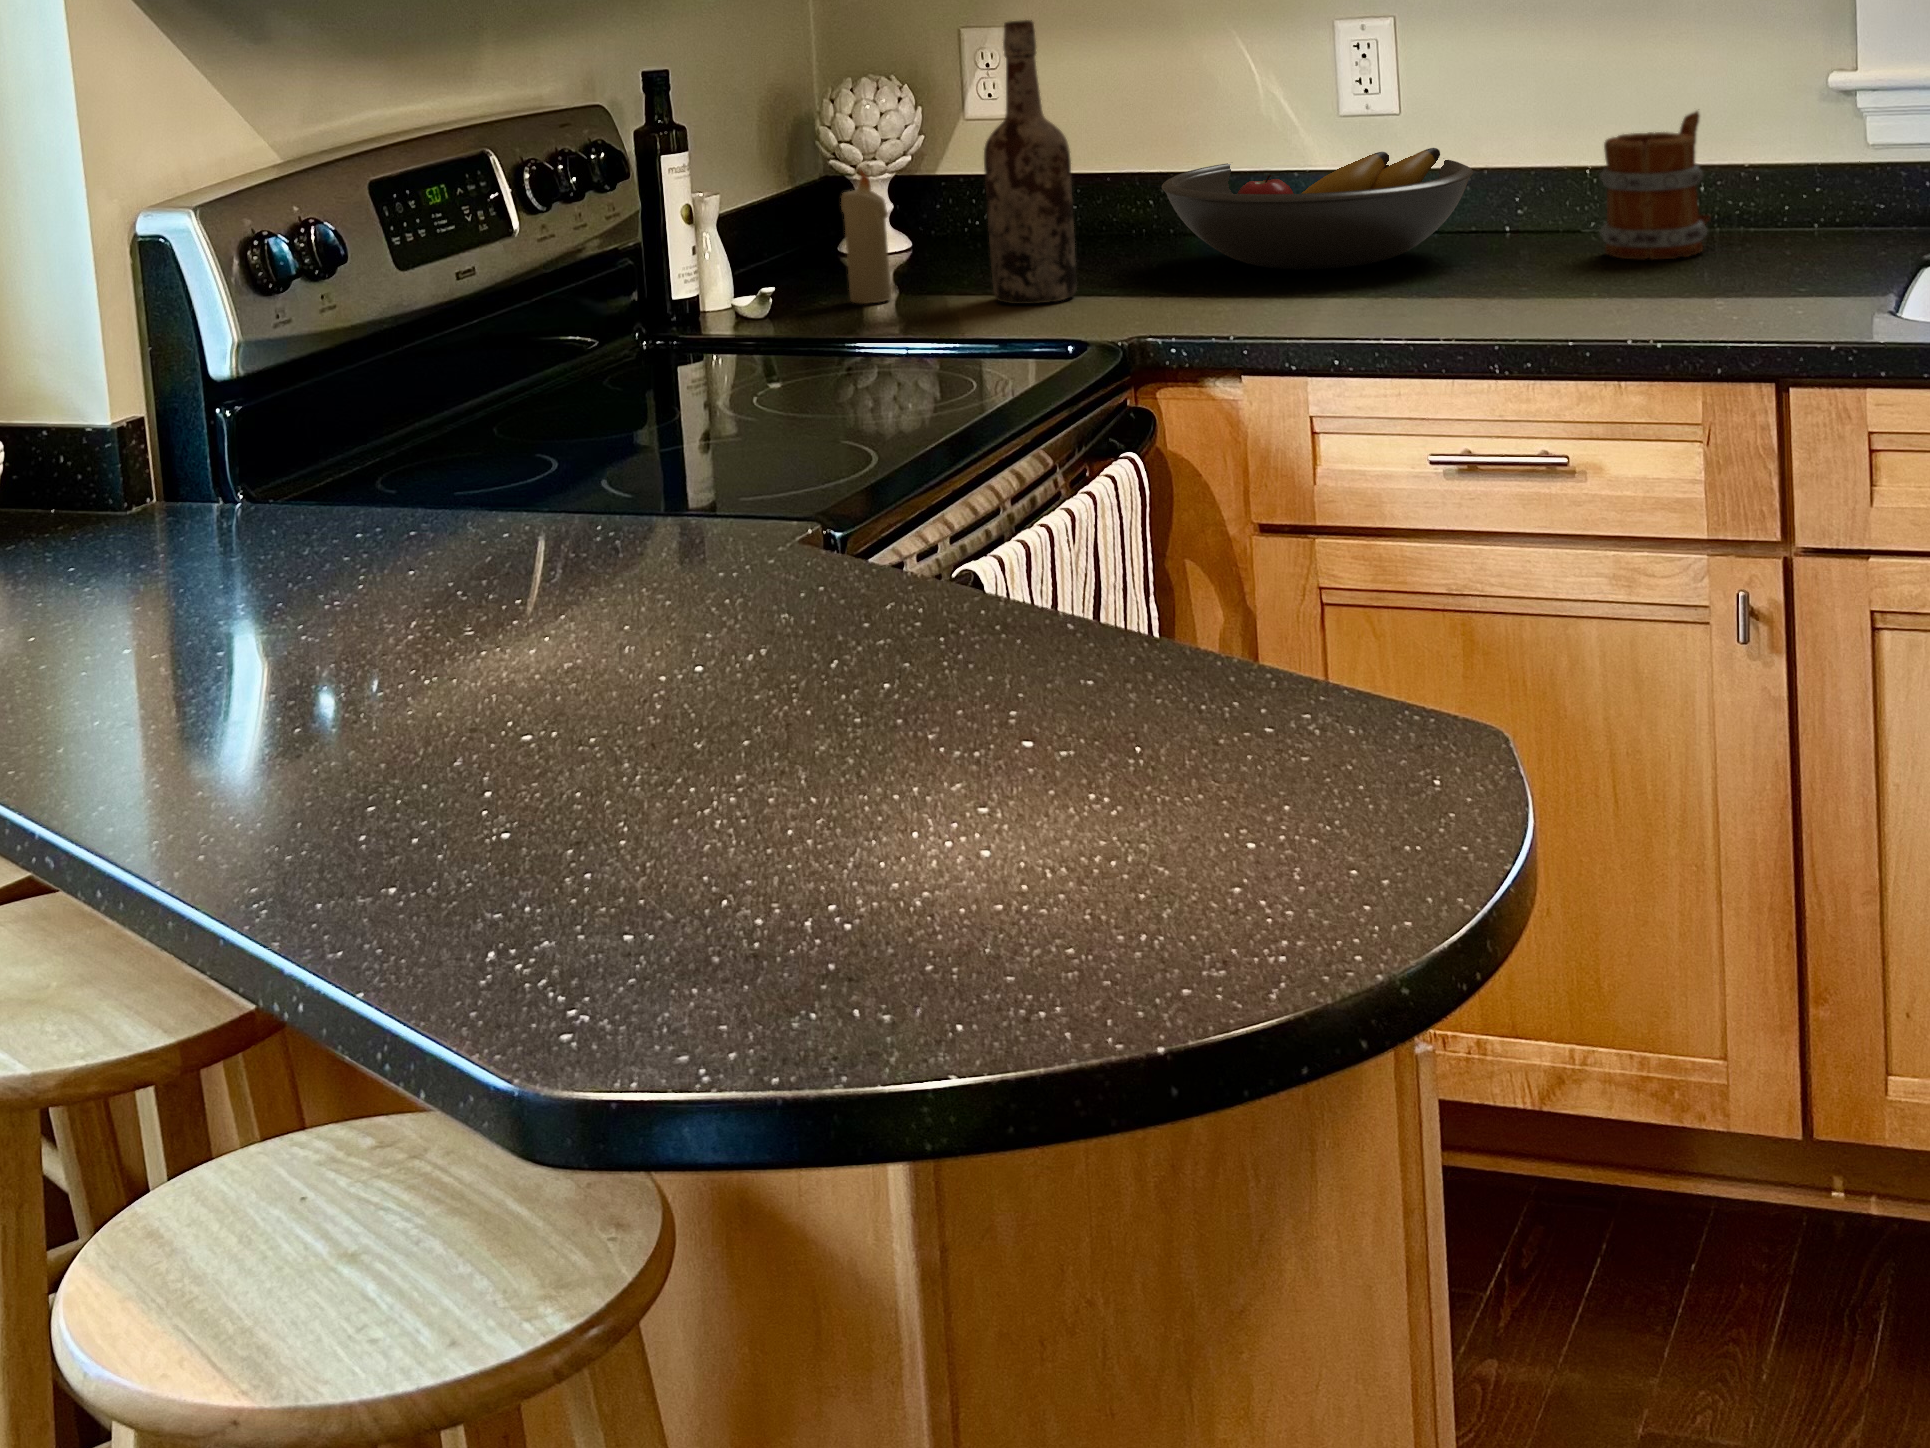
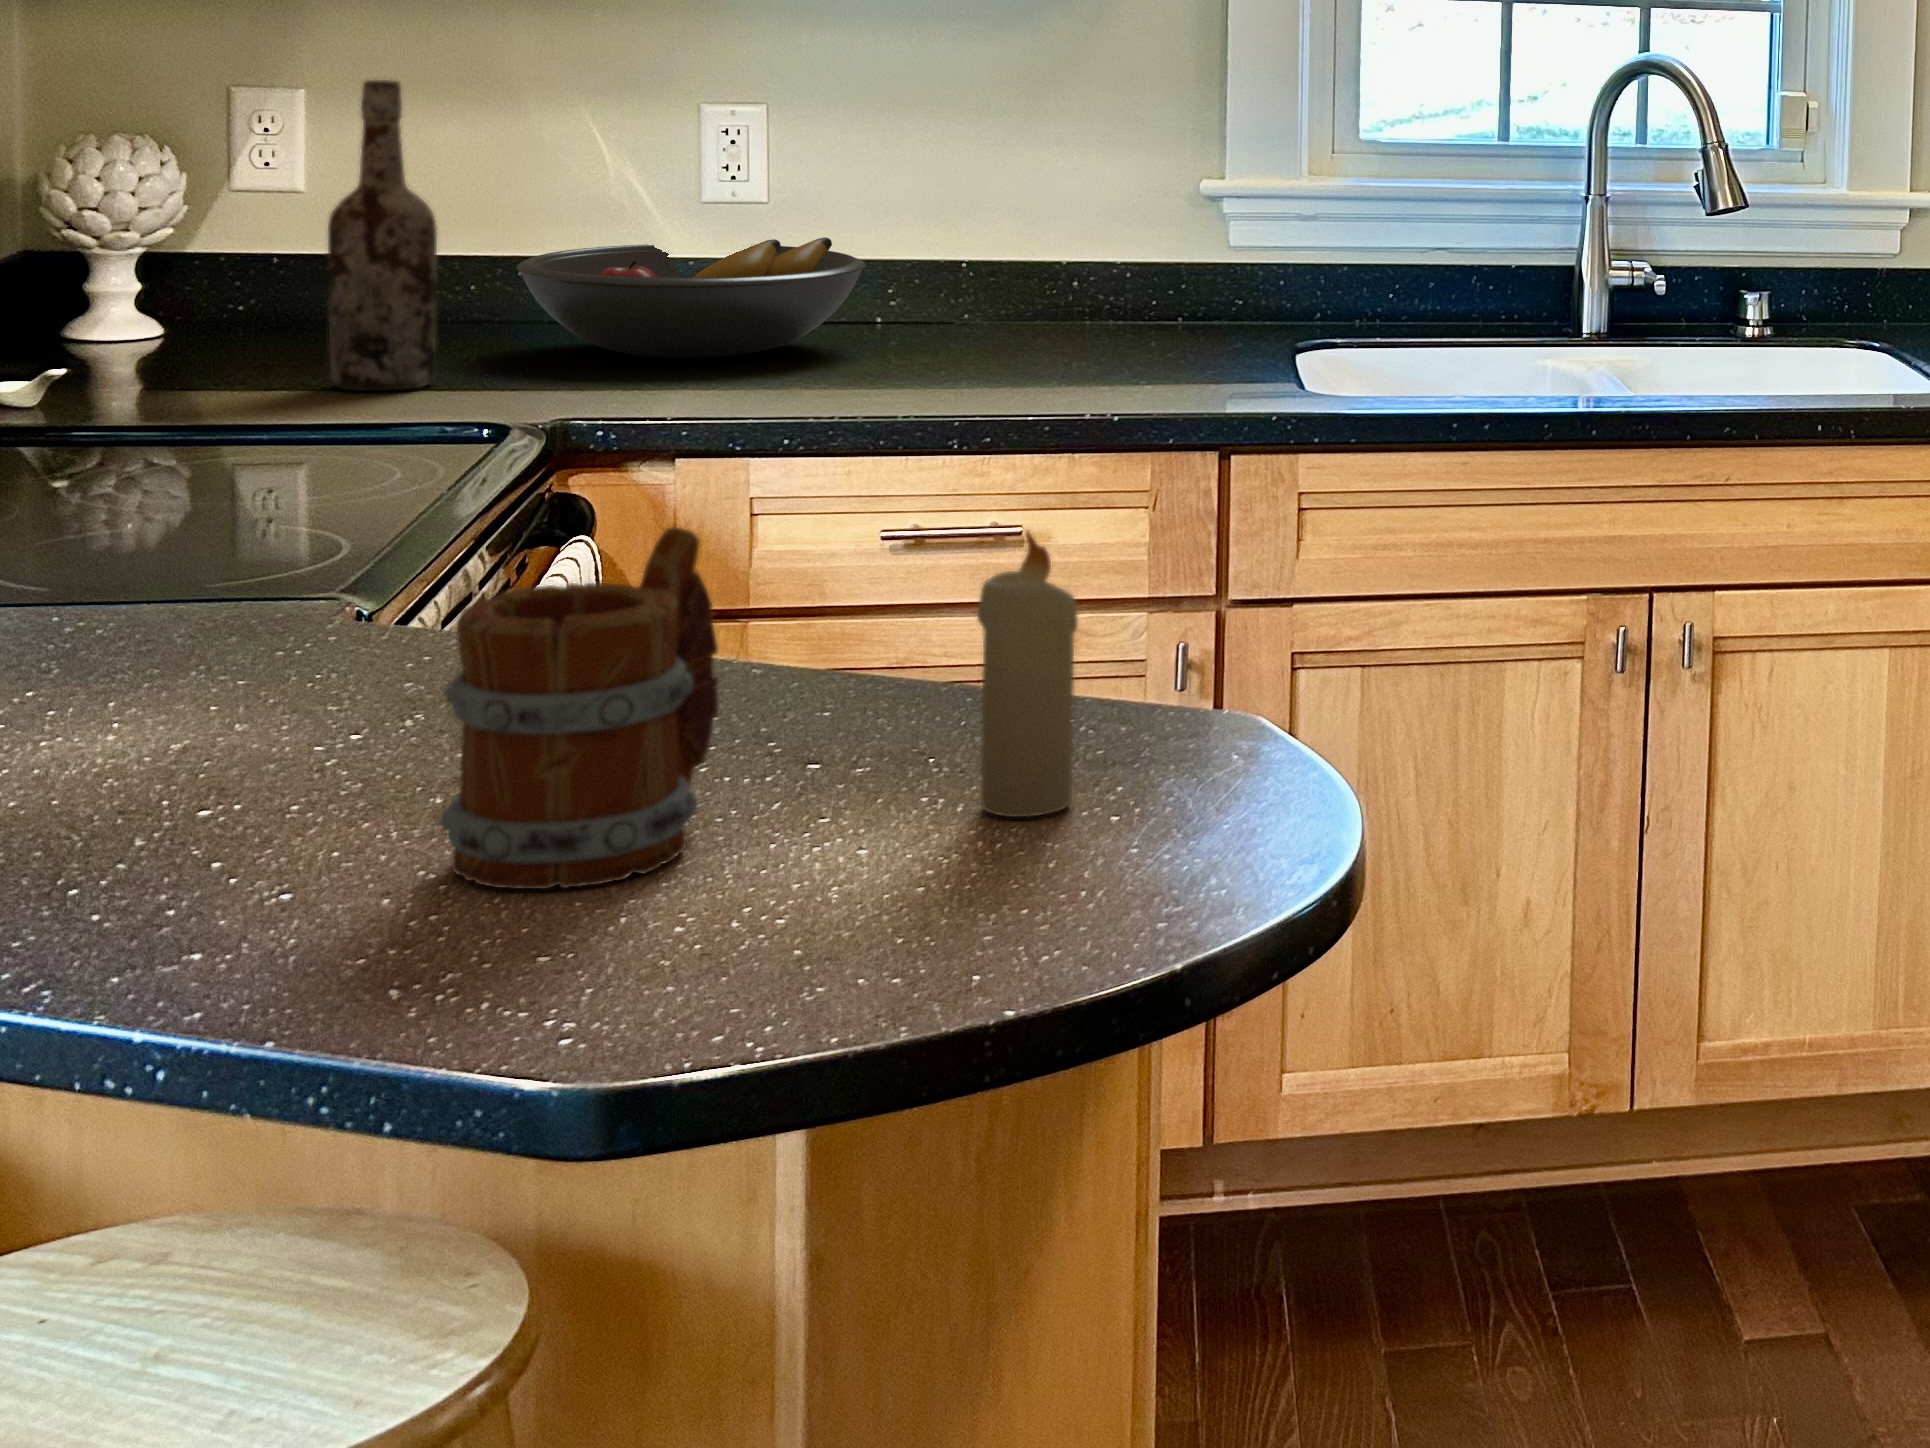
mug: present [1600,111,1711,260] -> present [440,527,718,889]
candle: present [841,170,891,304] -> present [977,531,1078,817]

